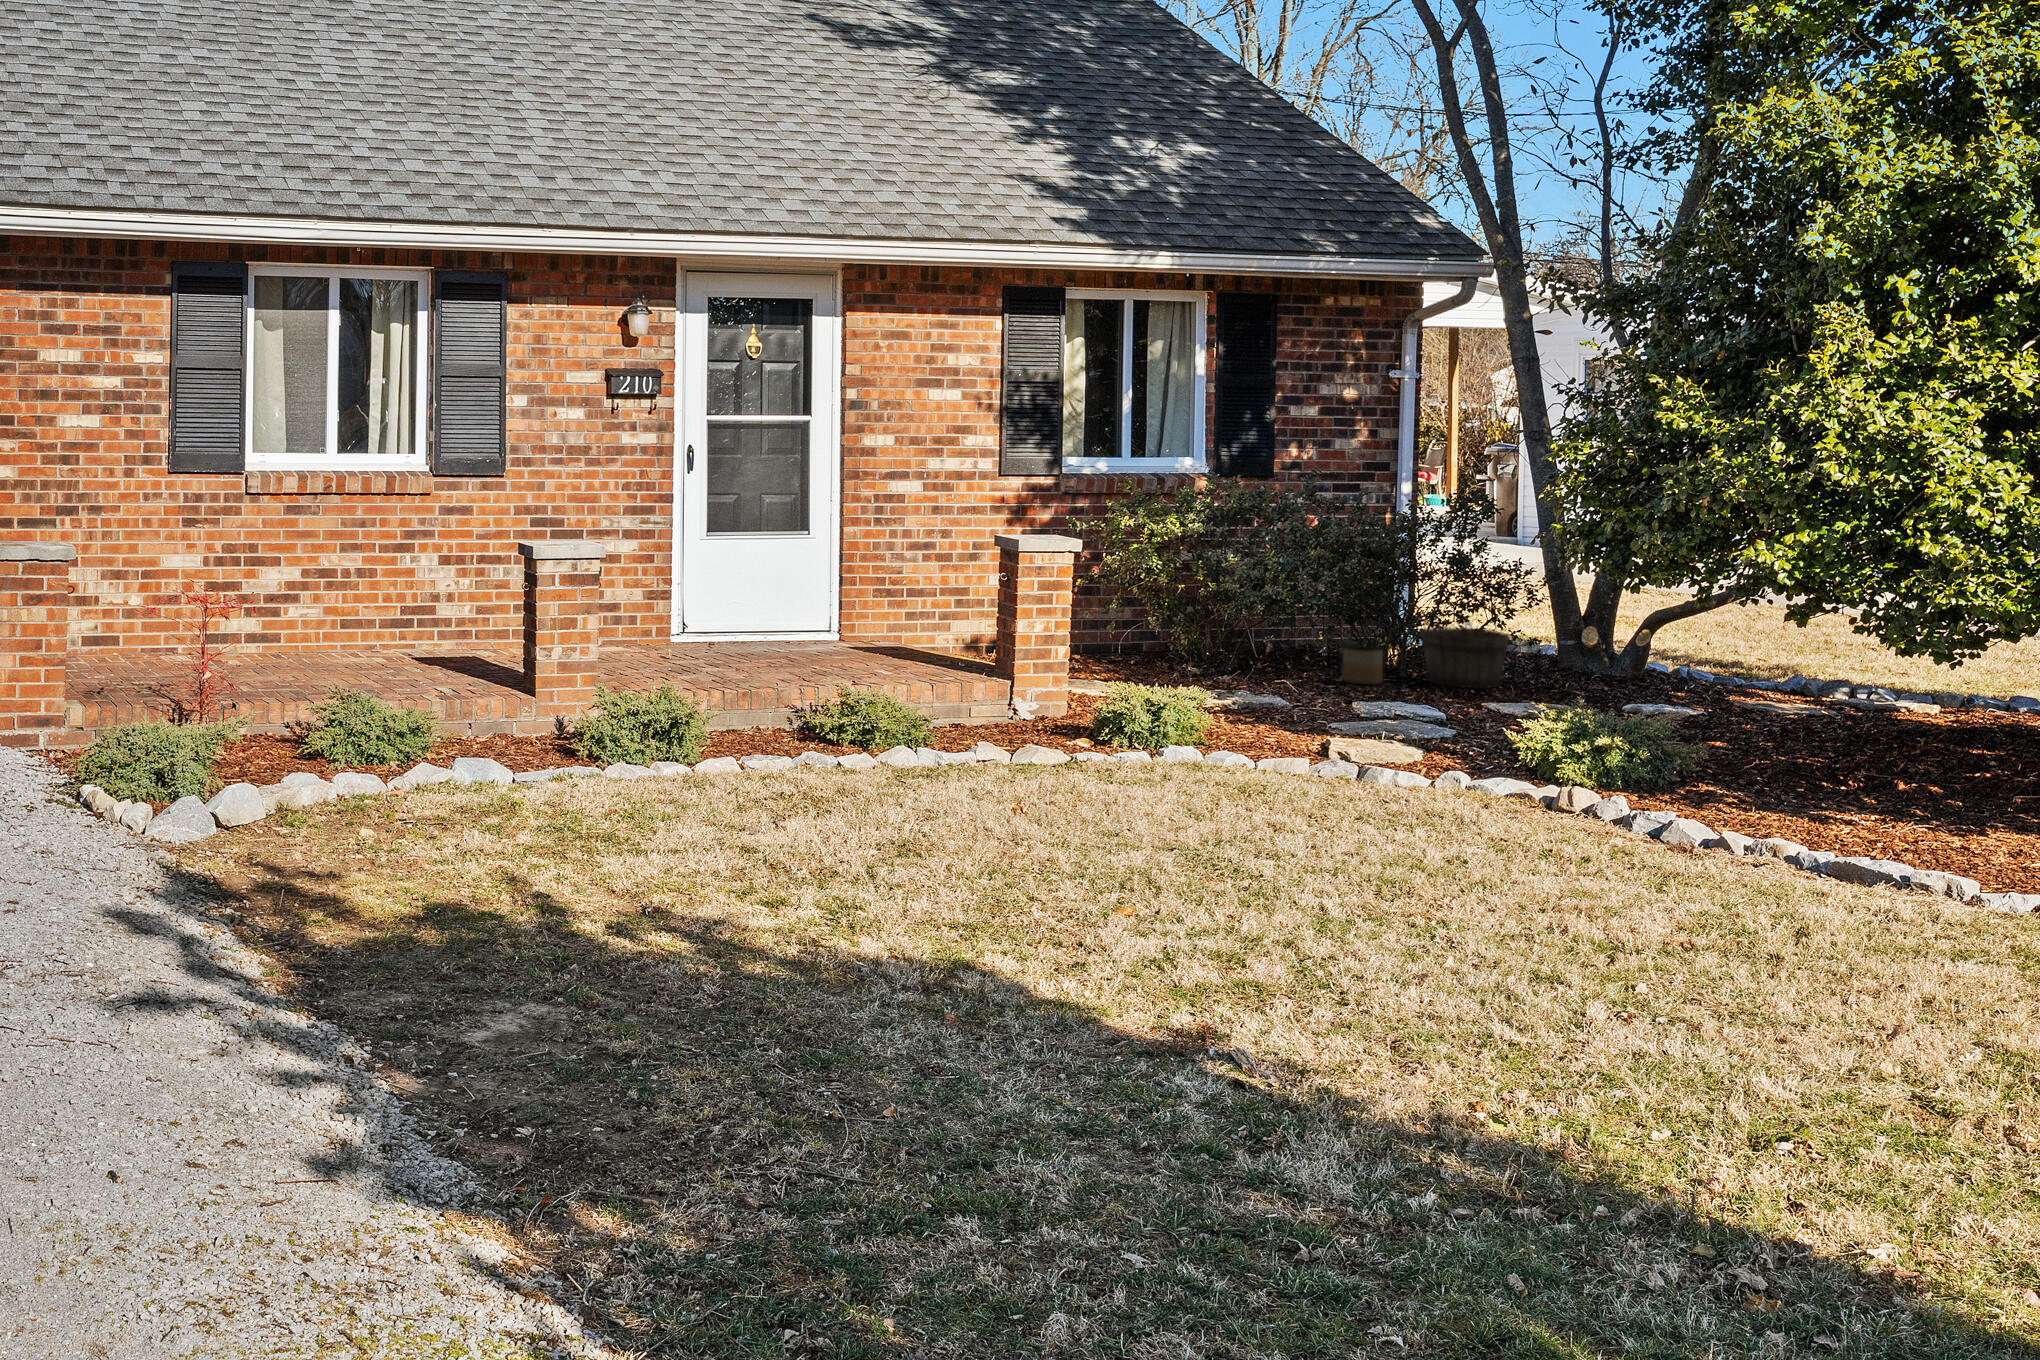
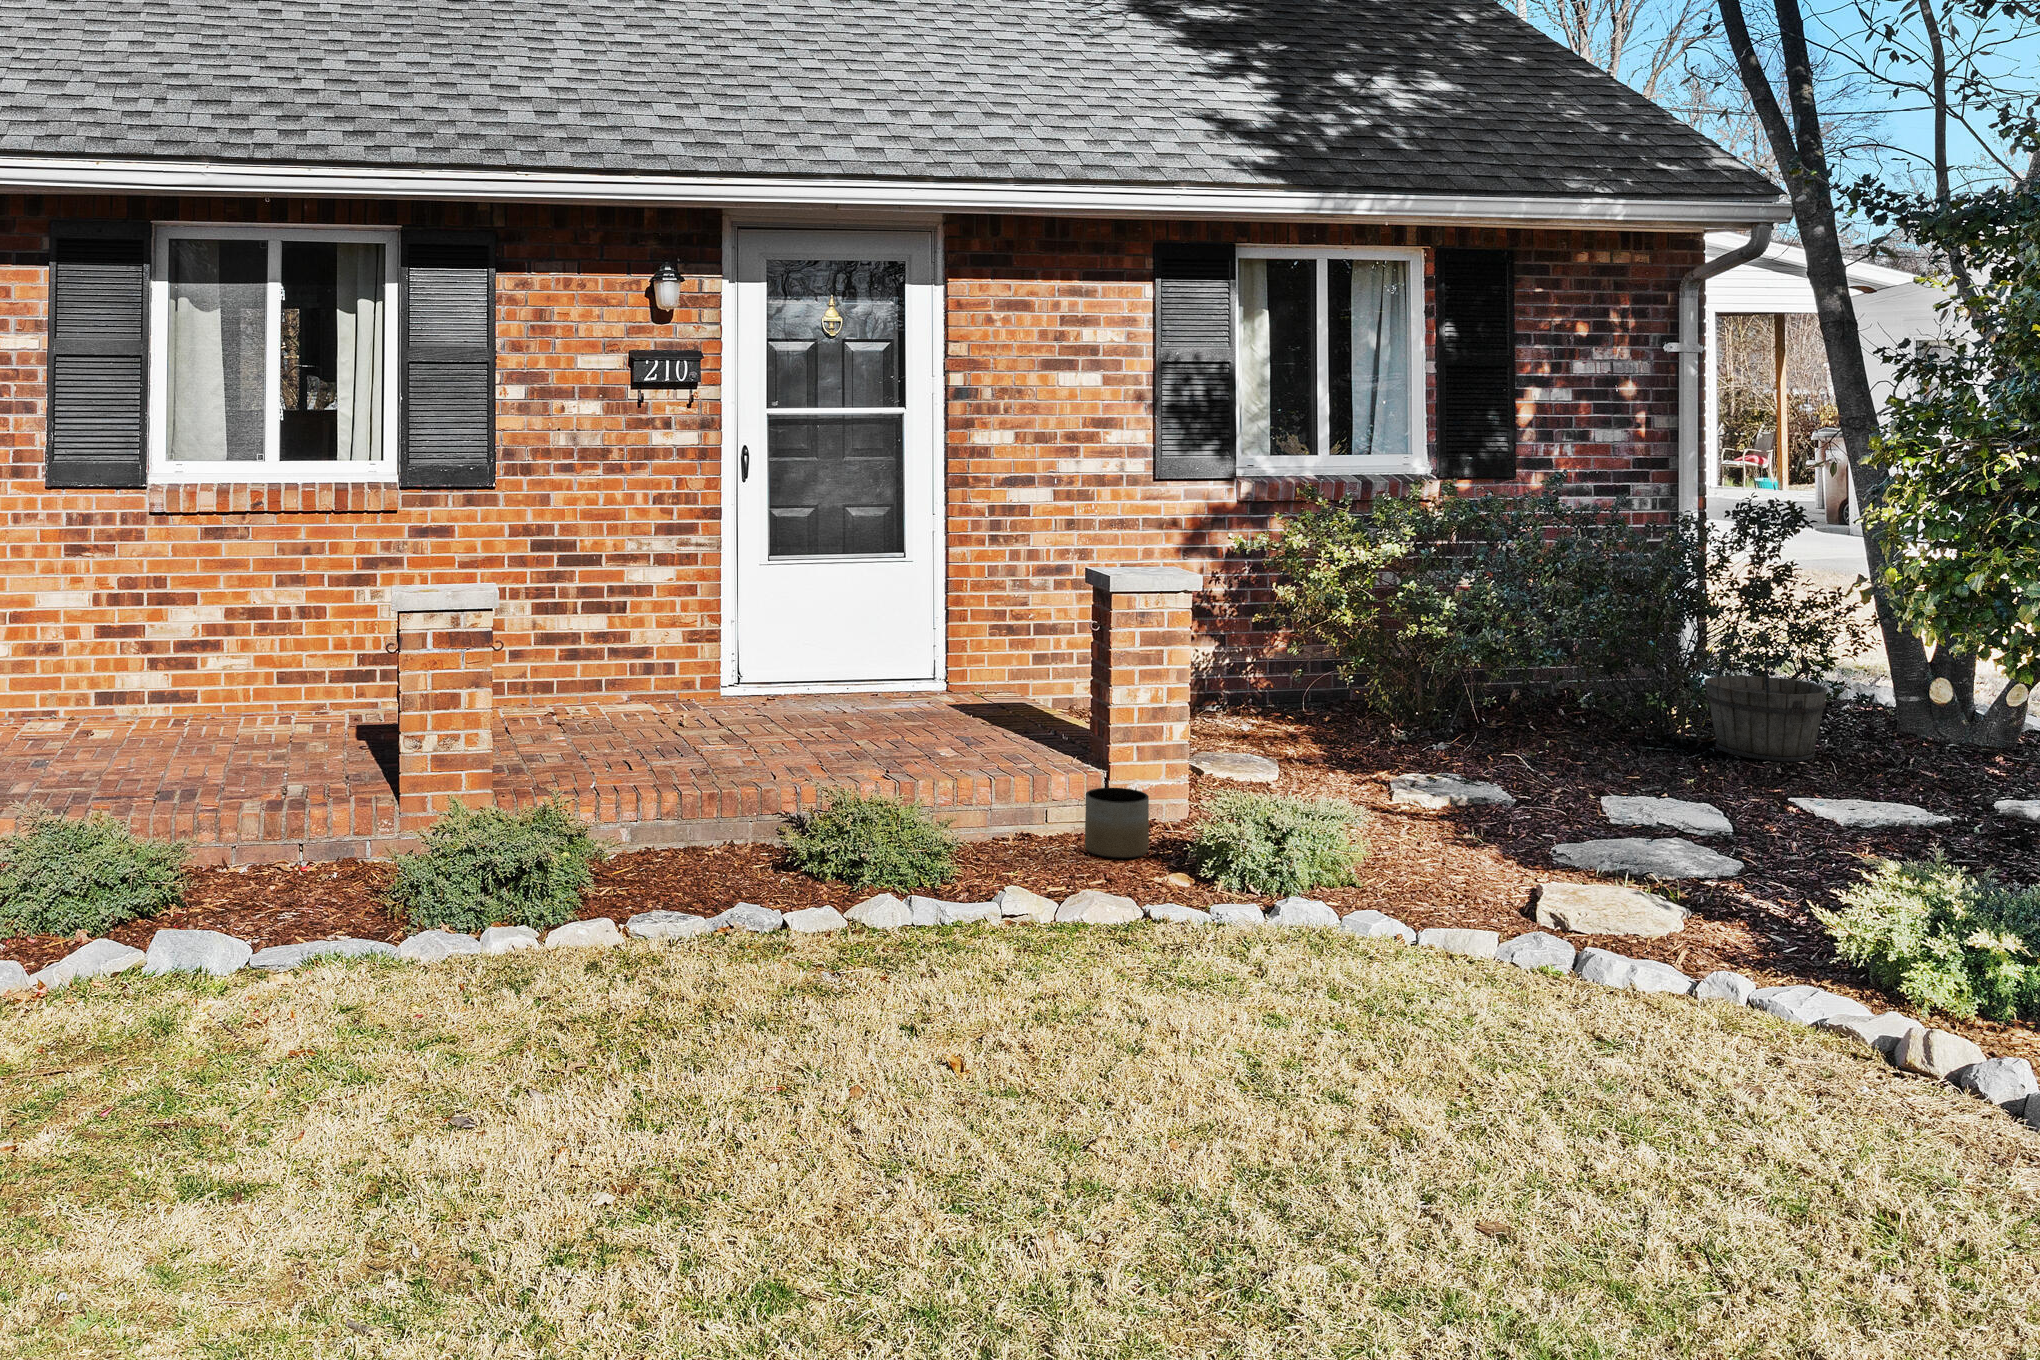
planter: present [1343,646,1383,685] -> present [1085,788,1149,859]

